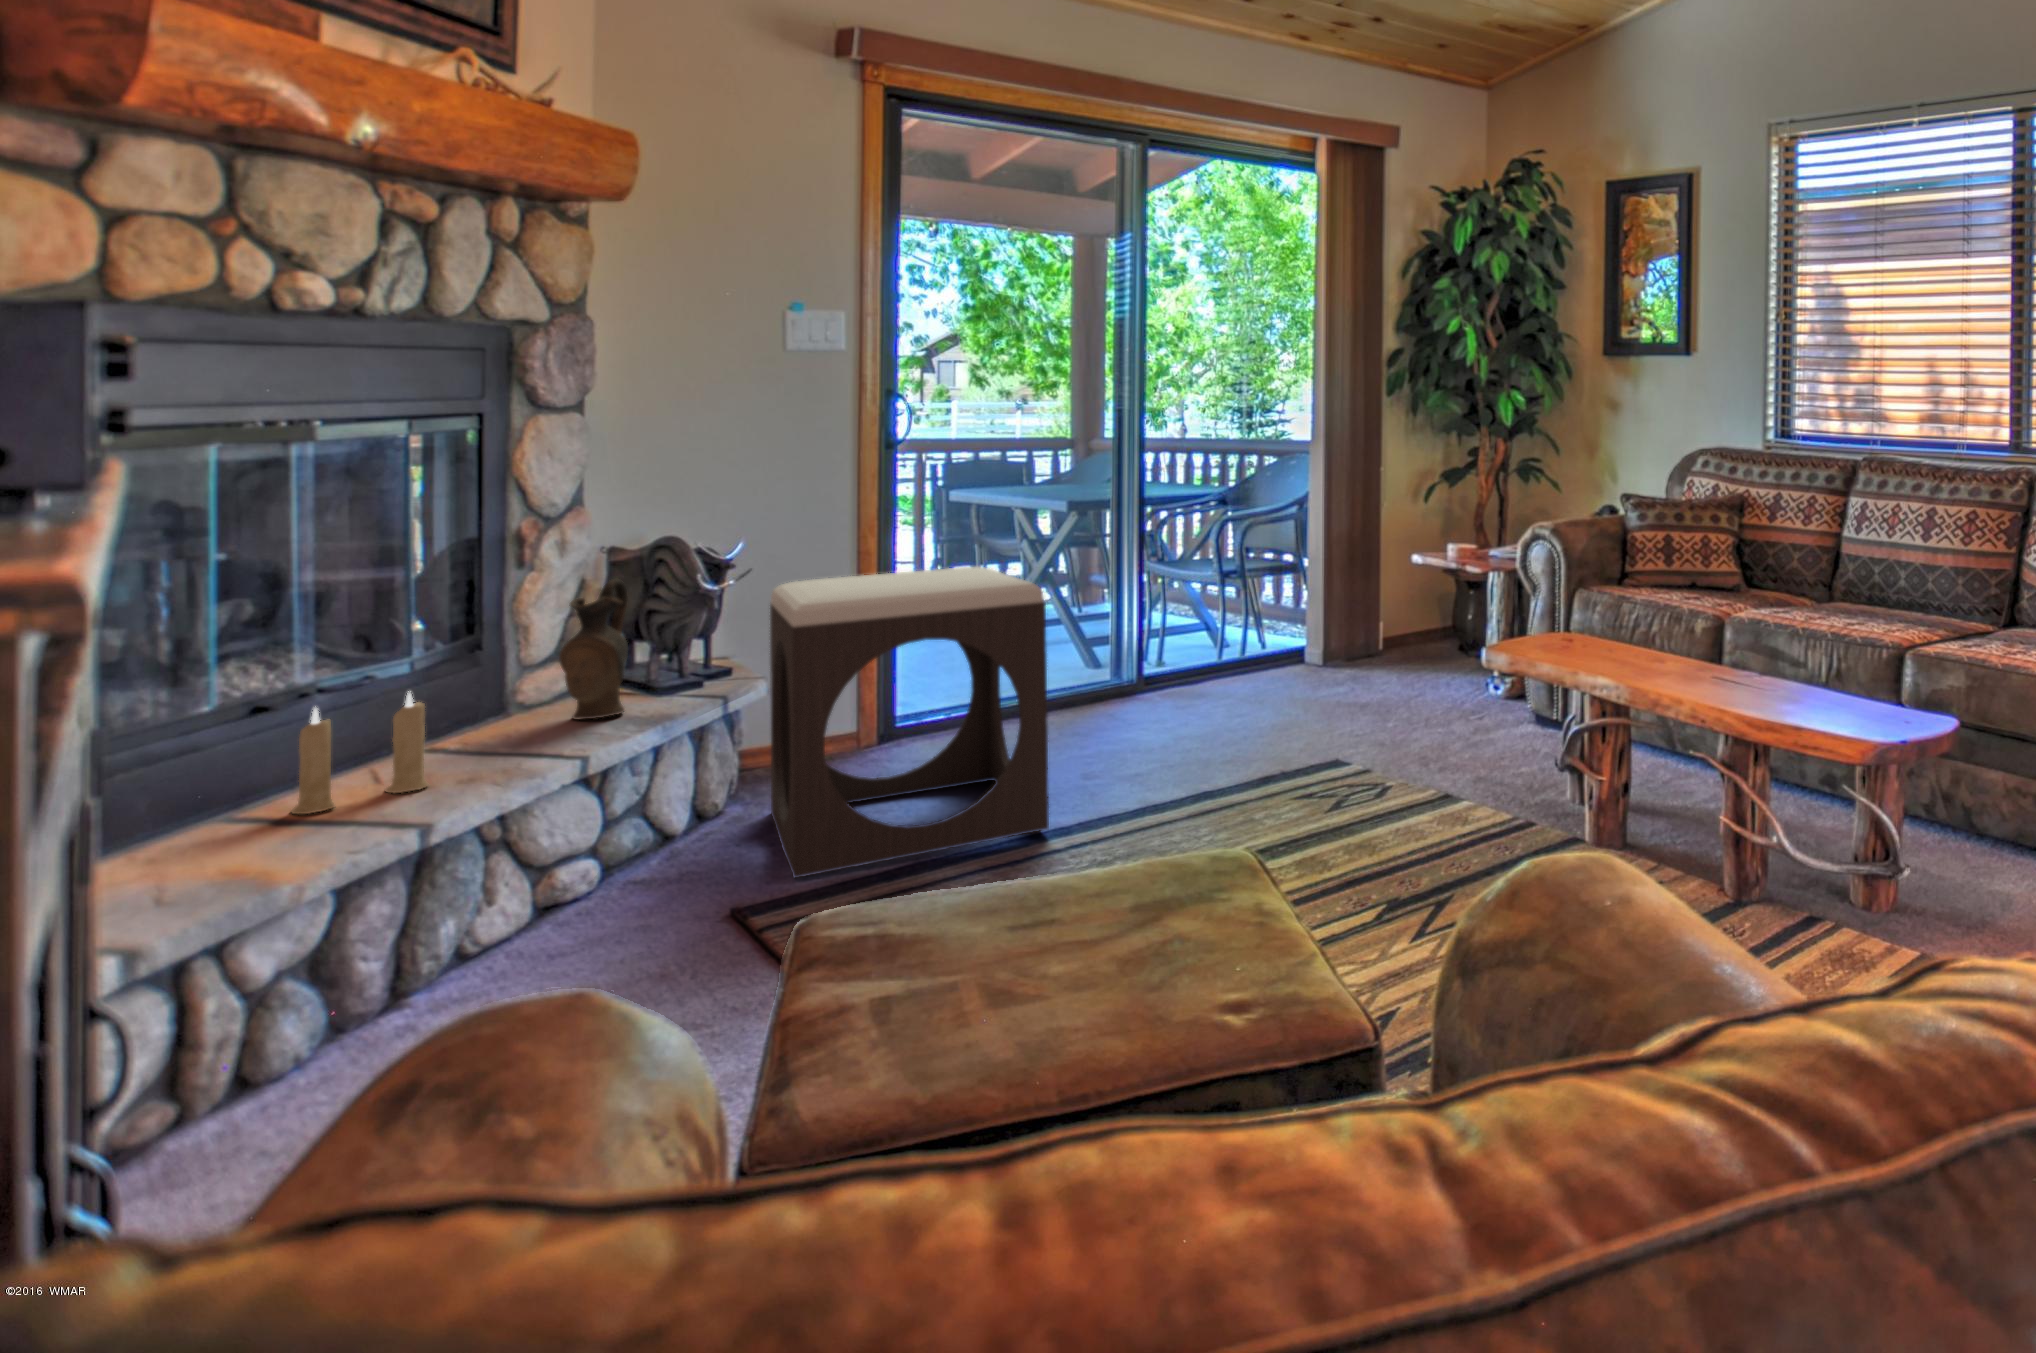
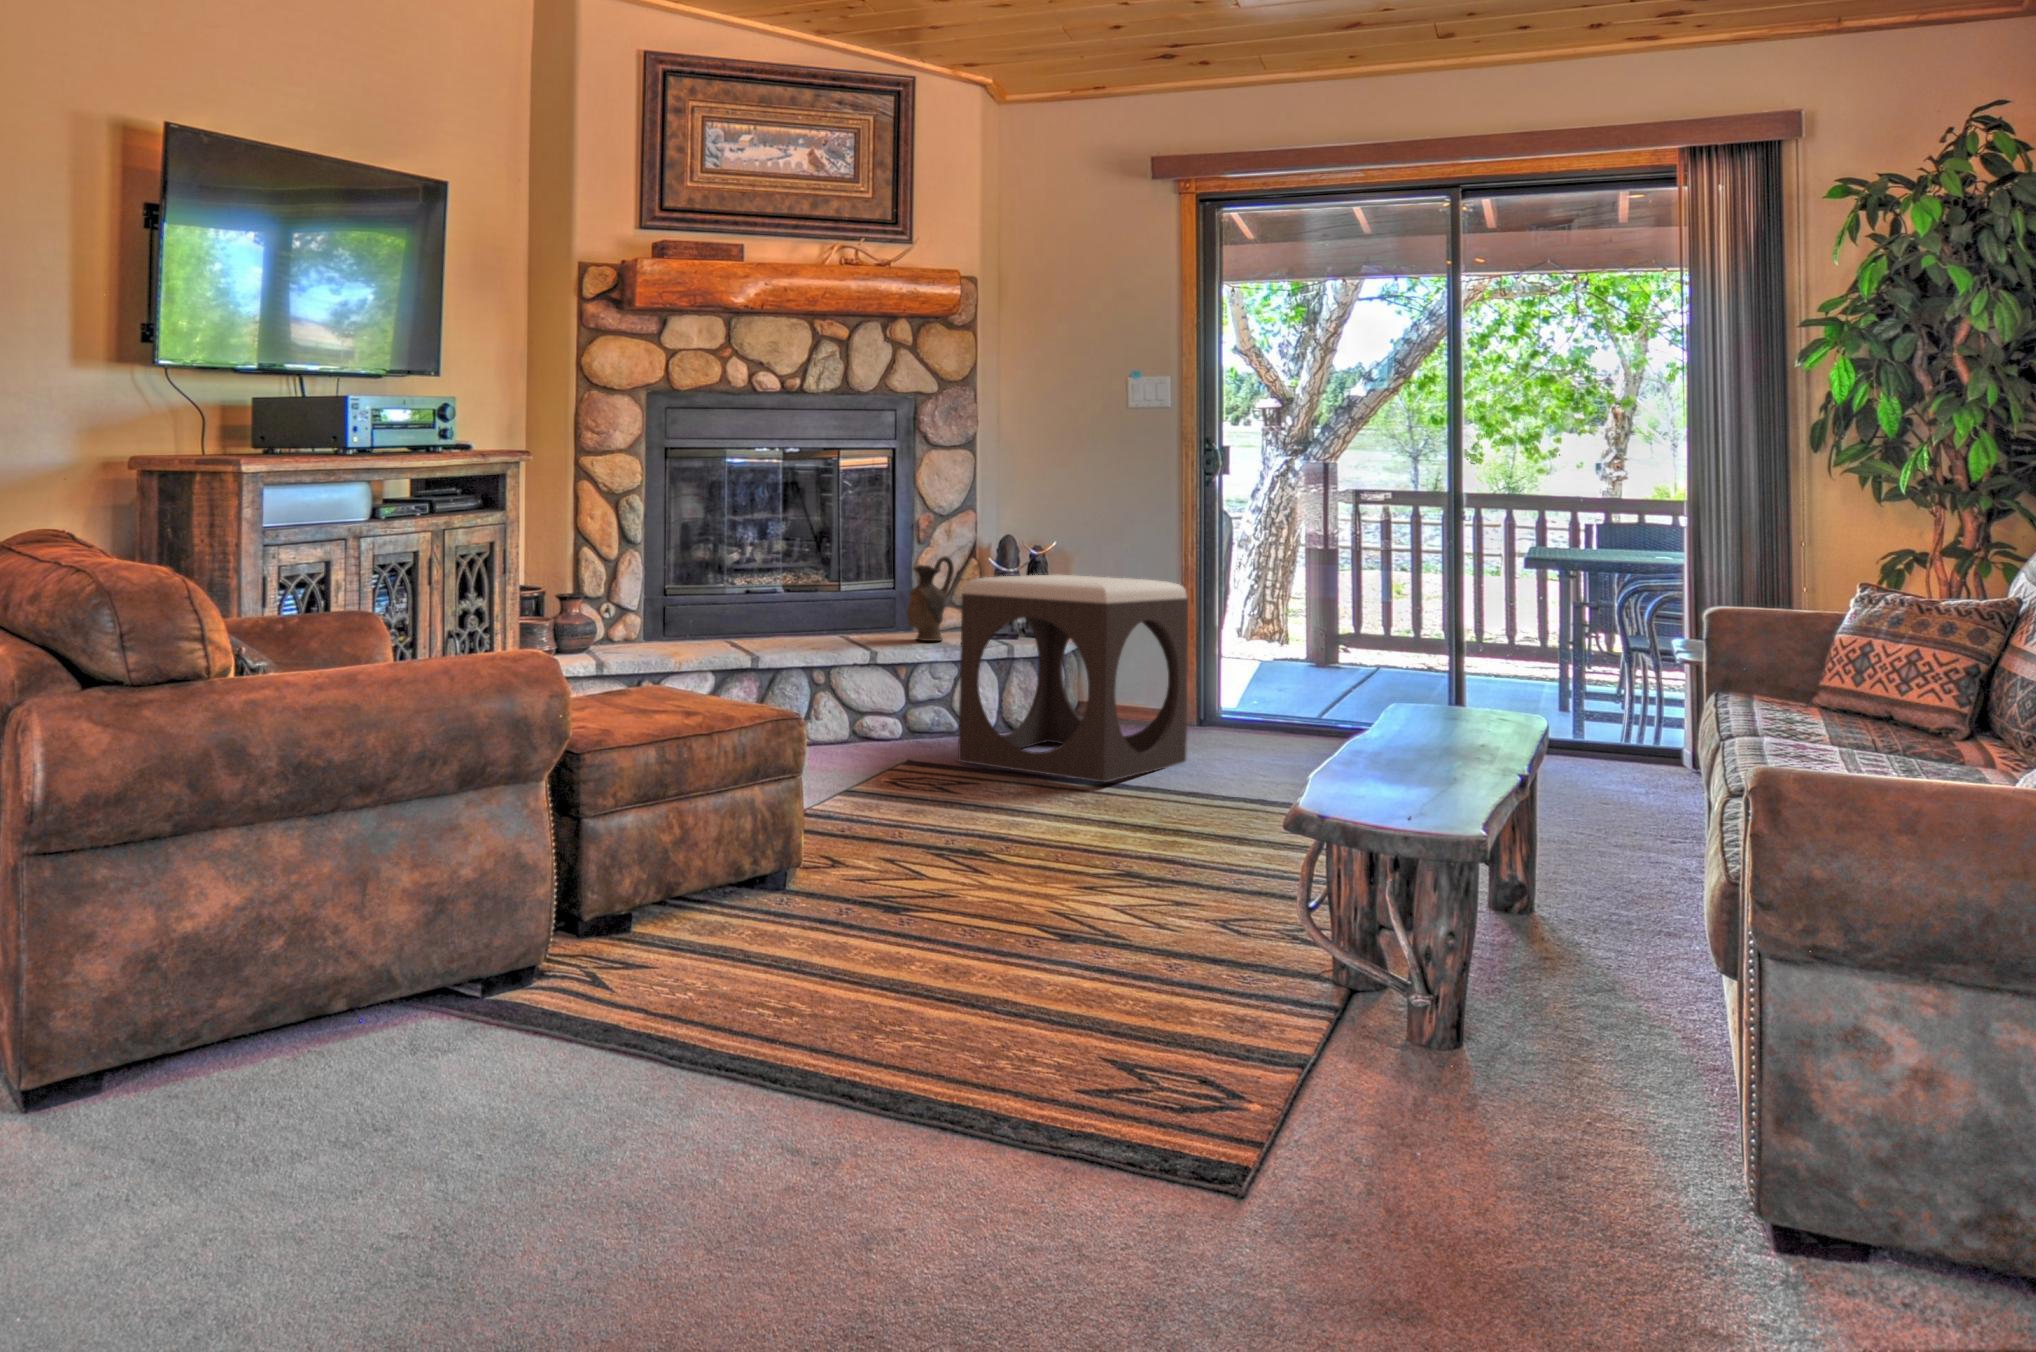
candle: present [291,693,428,814] -> none [744,592,801,648]

